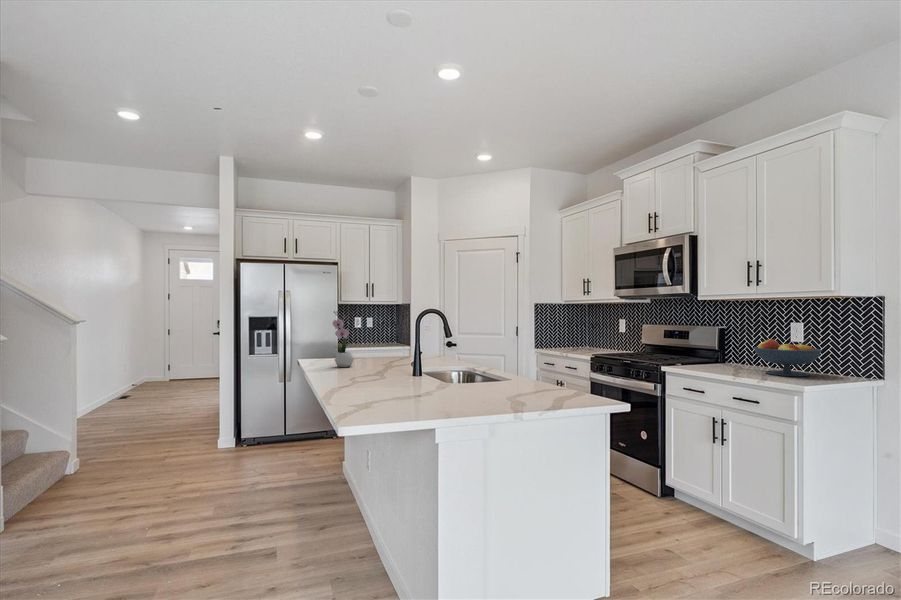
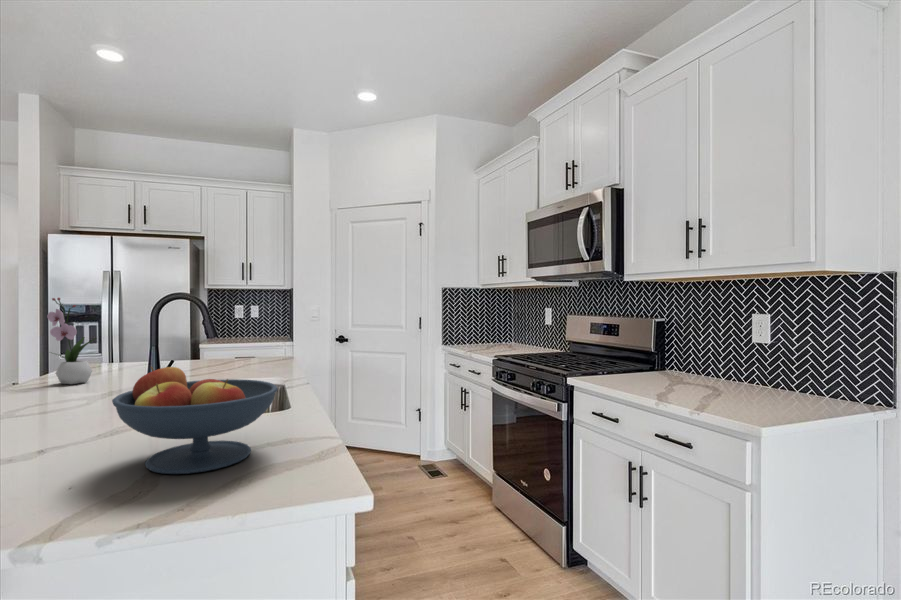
fruit bowl: present [754,339,822,376] -> present [112,367,277,474]

